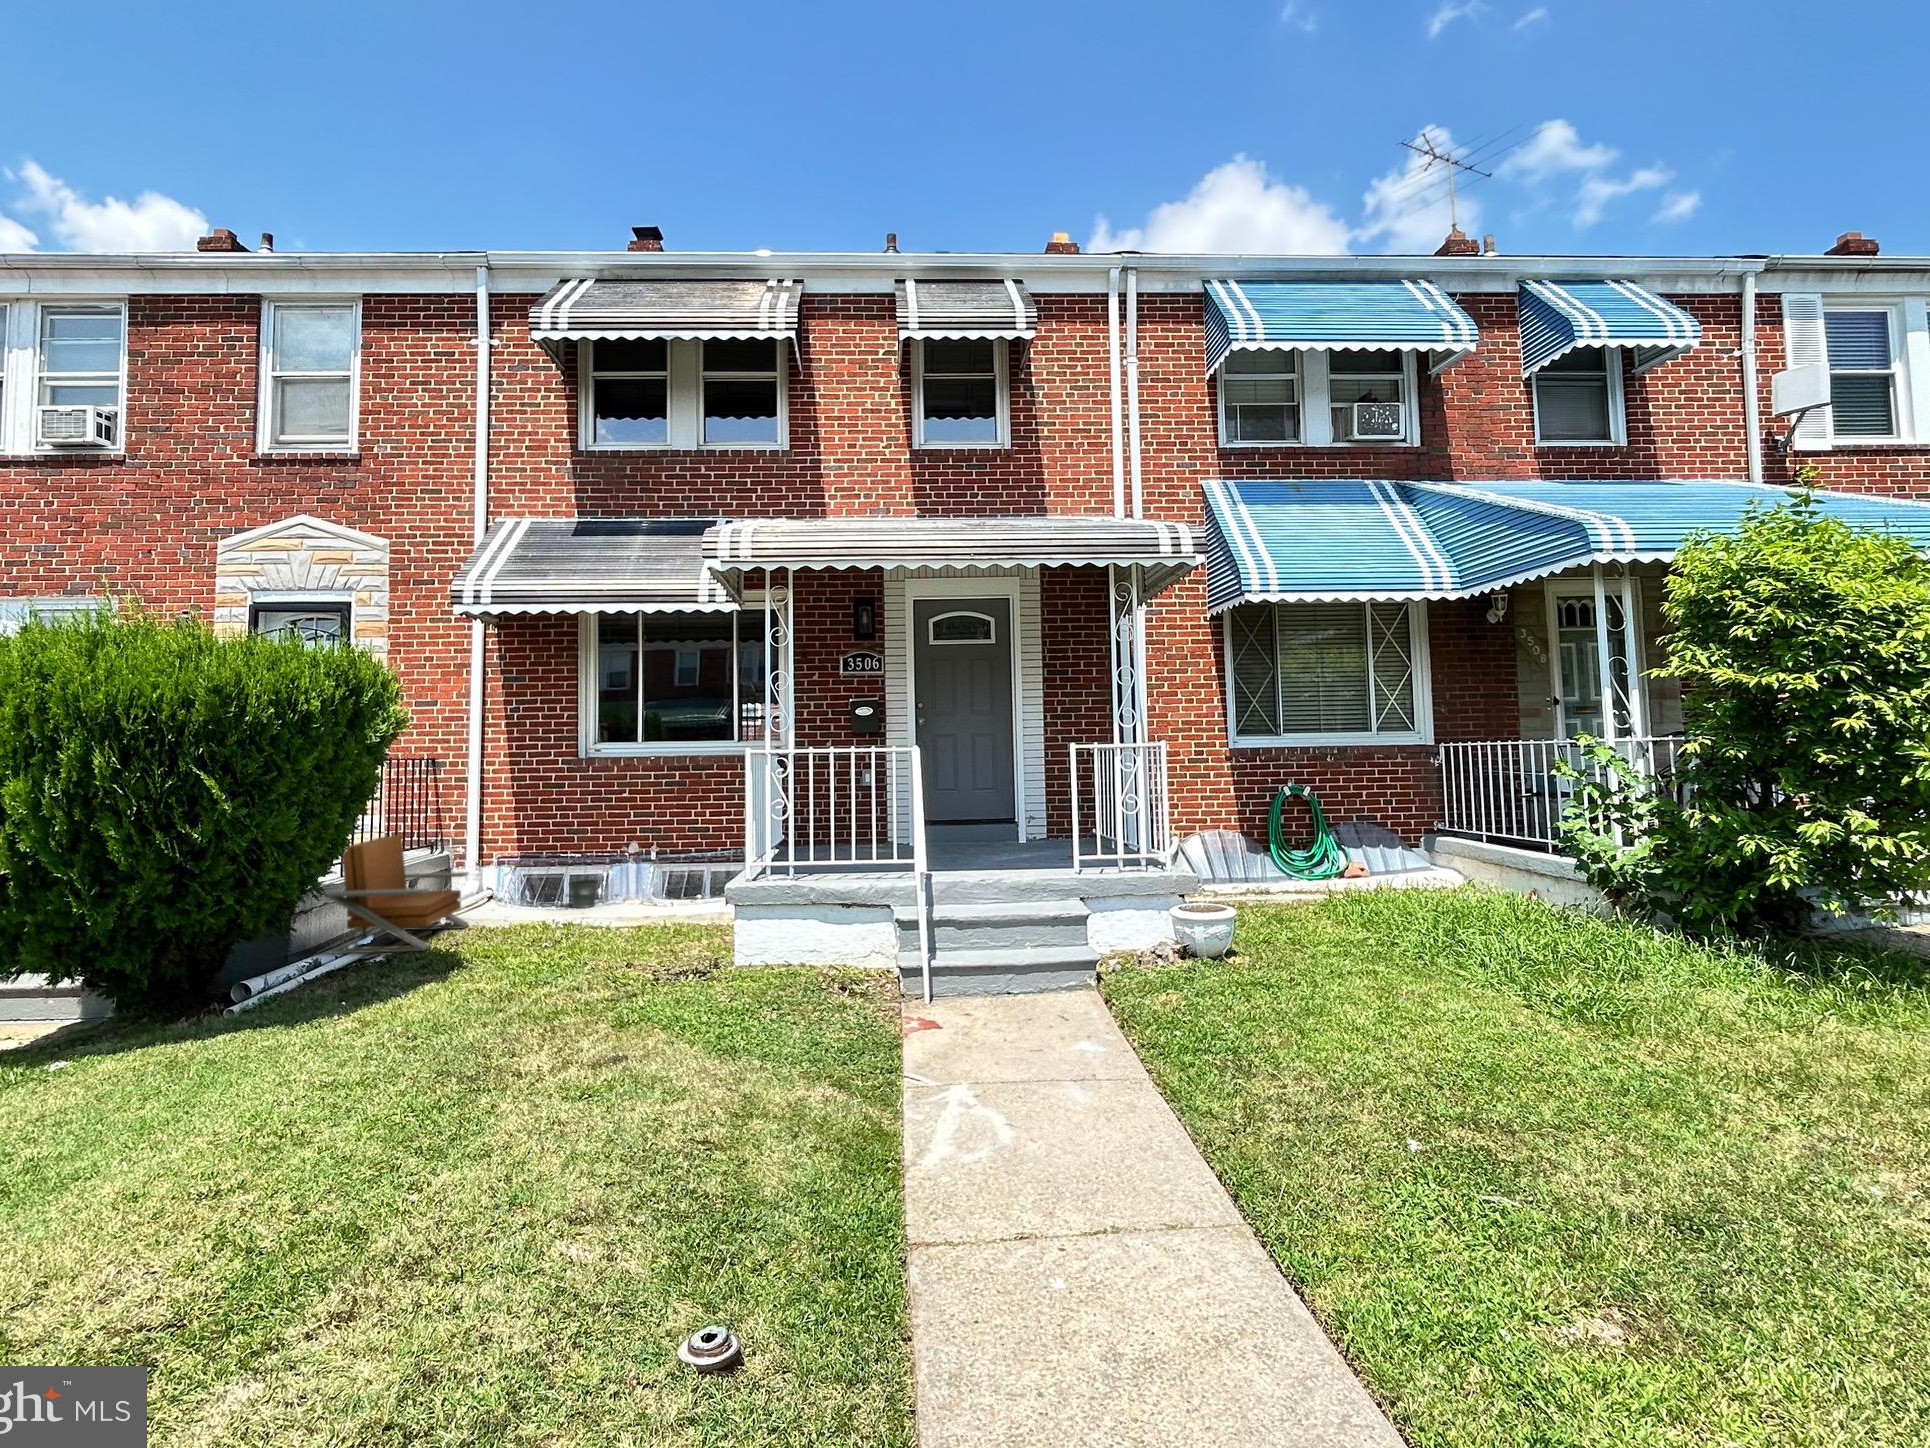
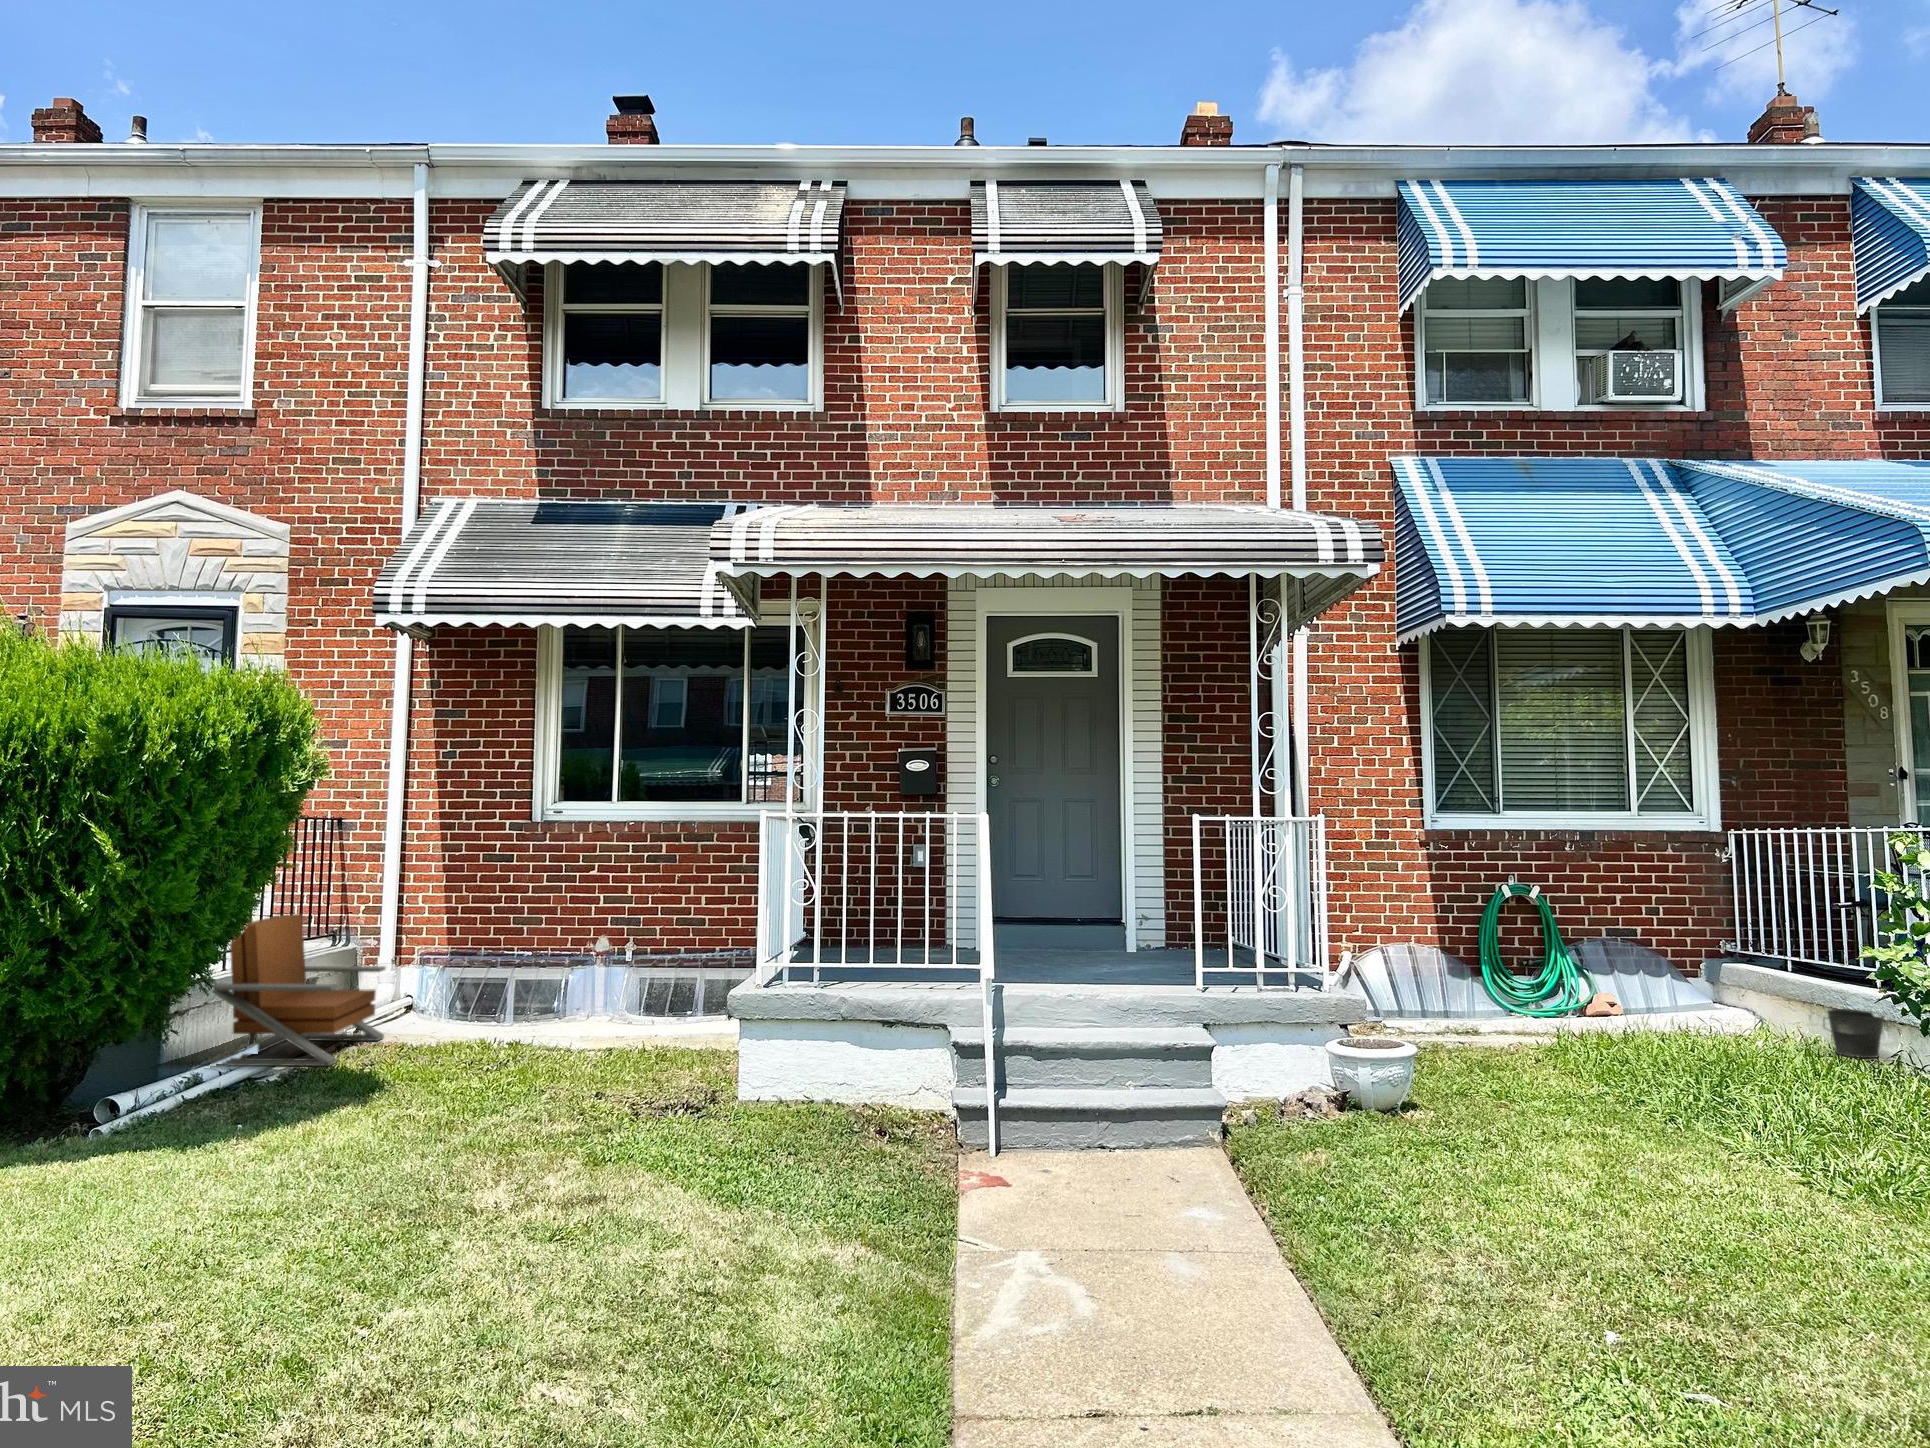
bucket: present [566,879,598,908] -> present [1823,1009,1884,1058]

